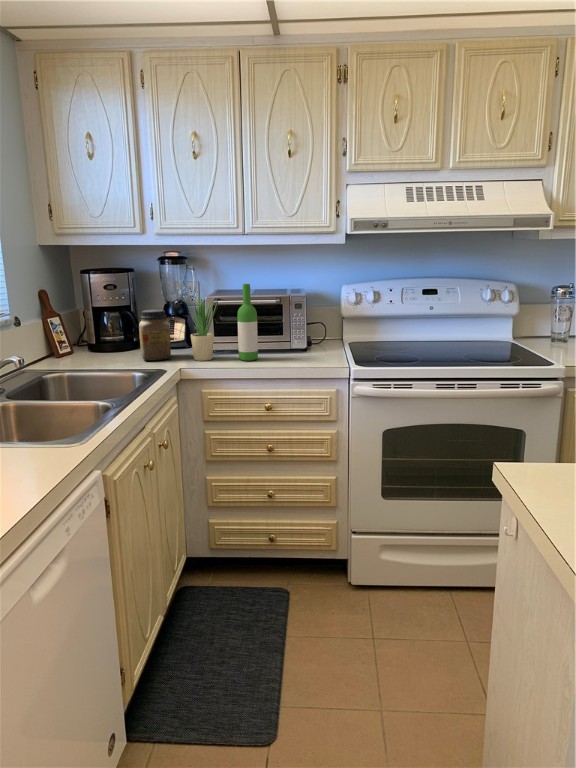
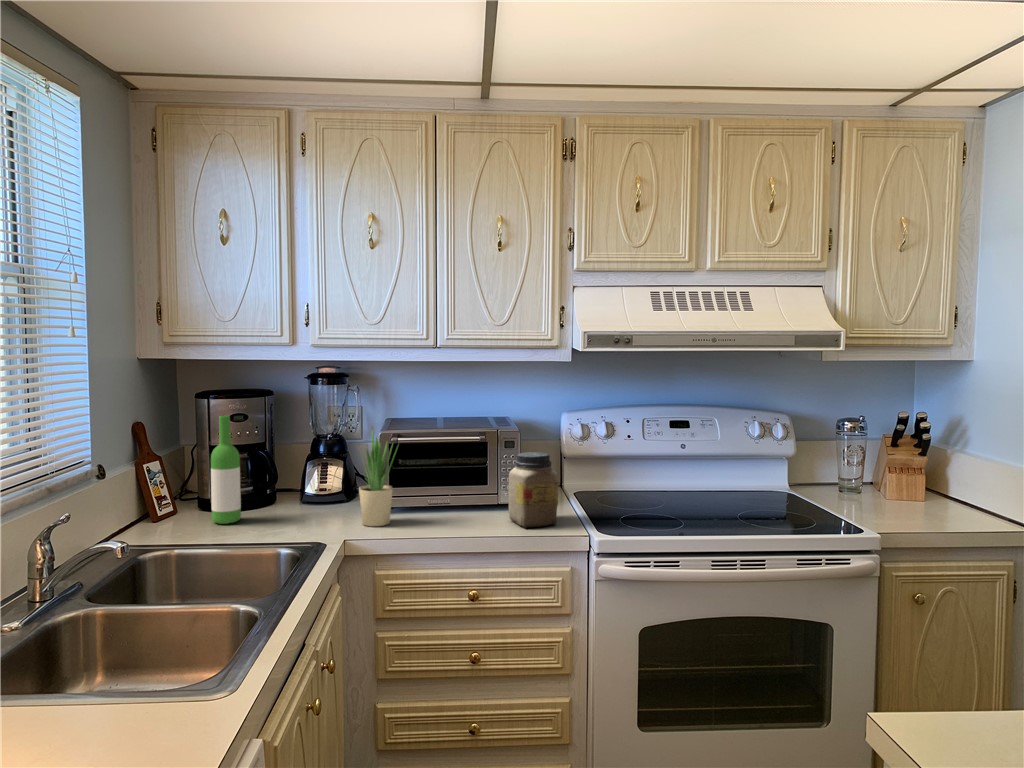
wine bottle: present [238,284,258,361] -> present [211,415,241,524]
jar: present [139,310,171,361] -> present [508,452,558,528]

